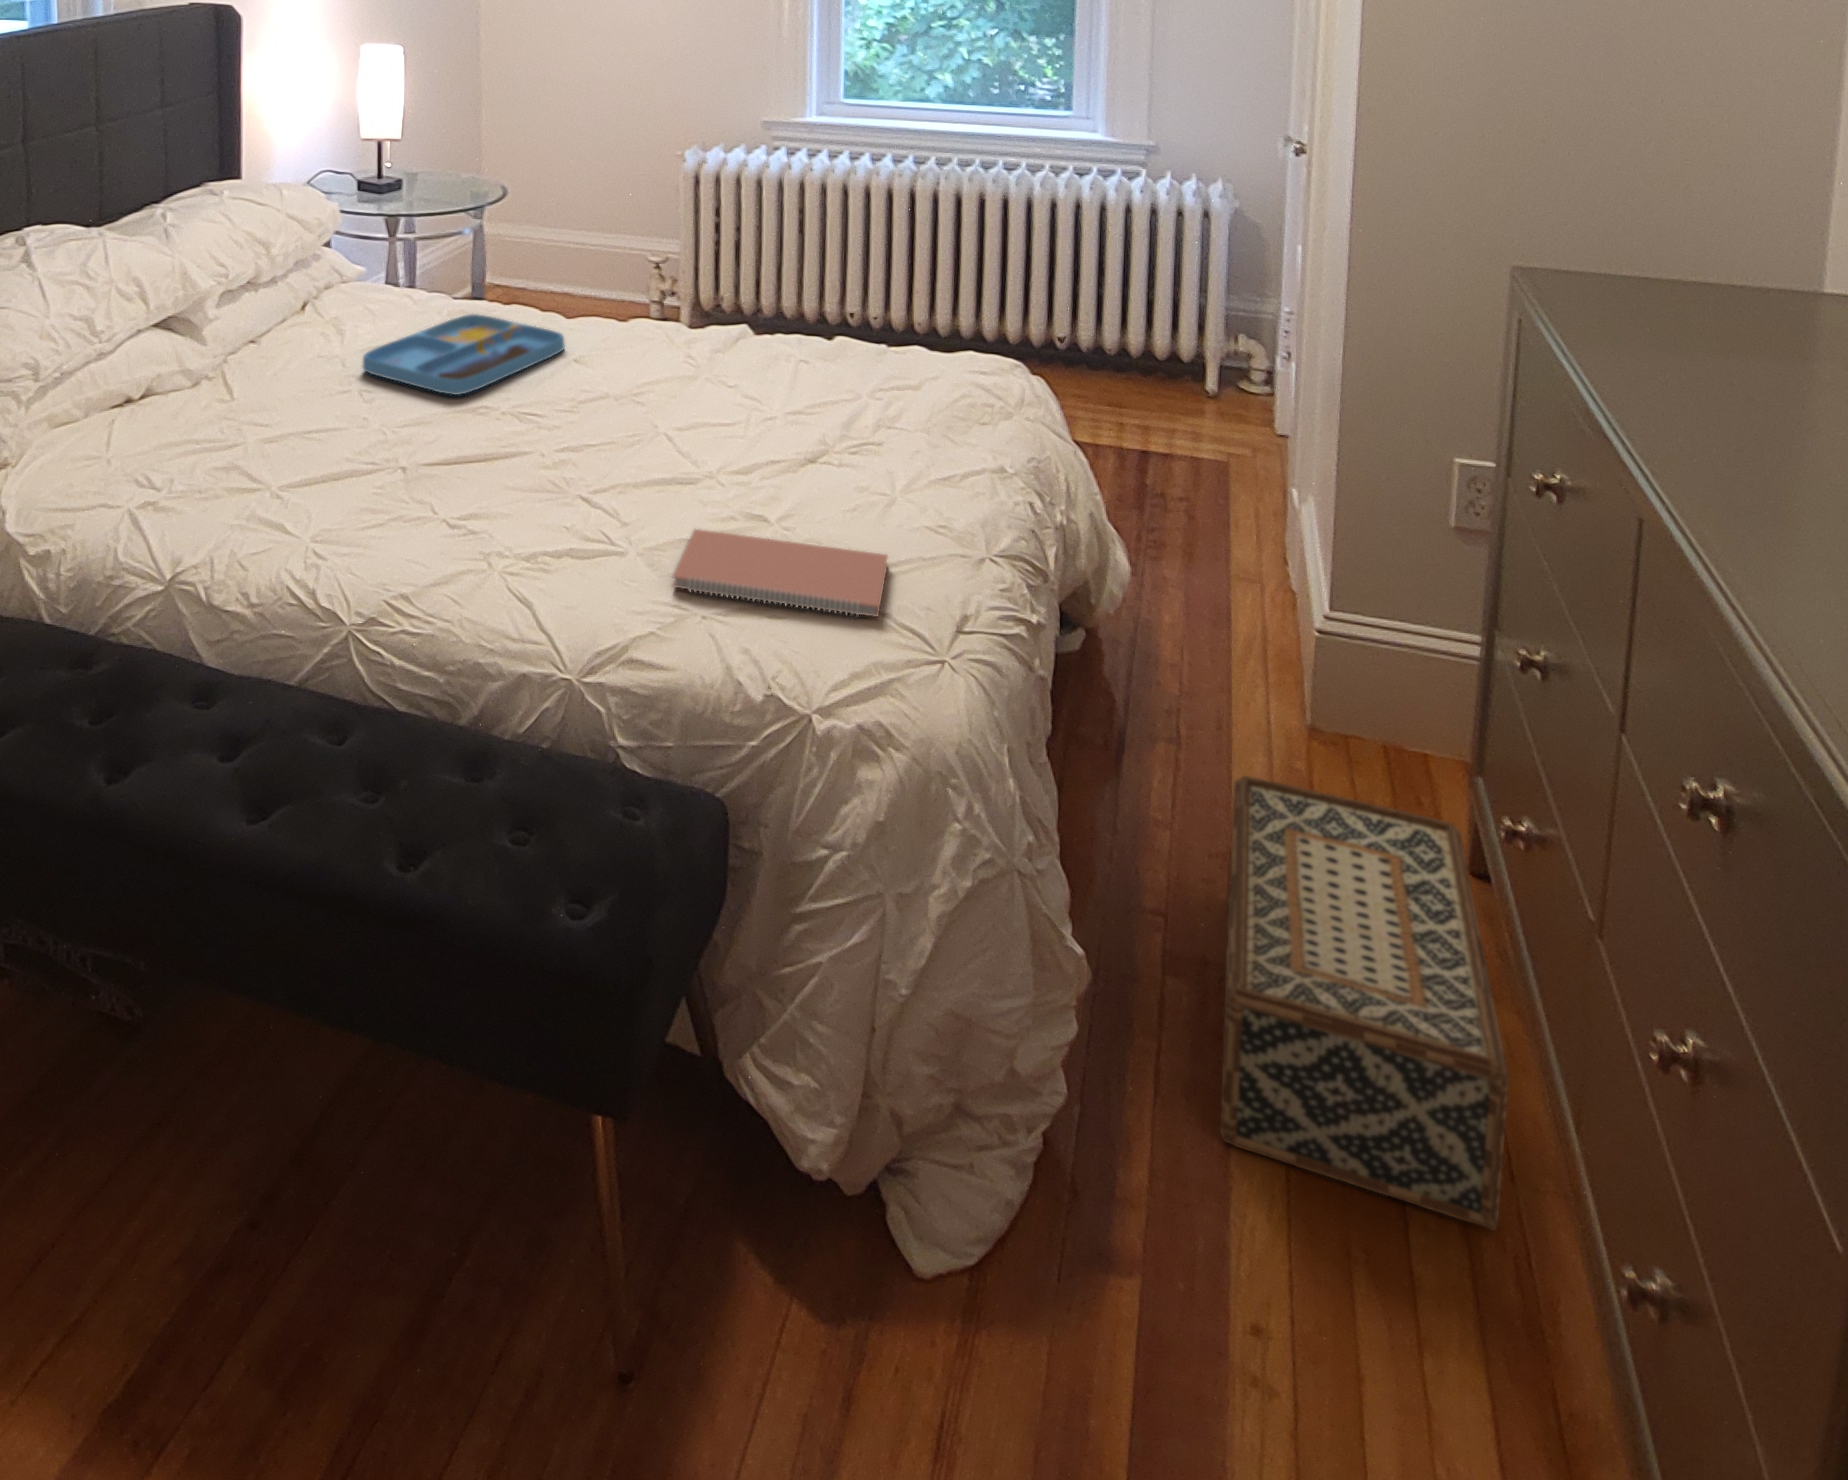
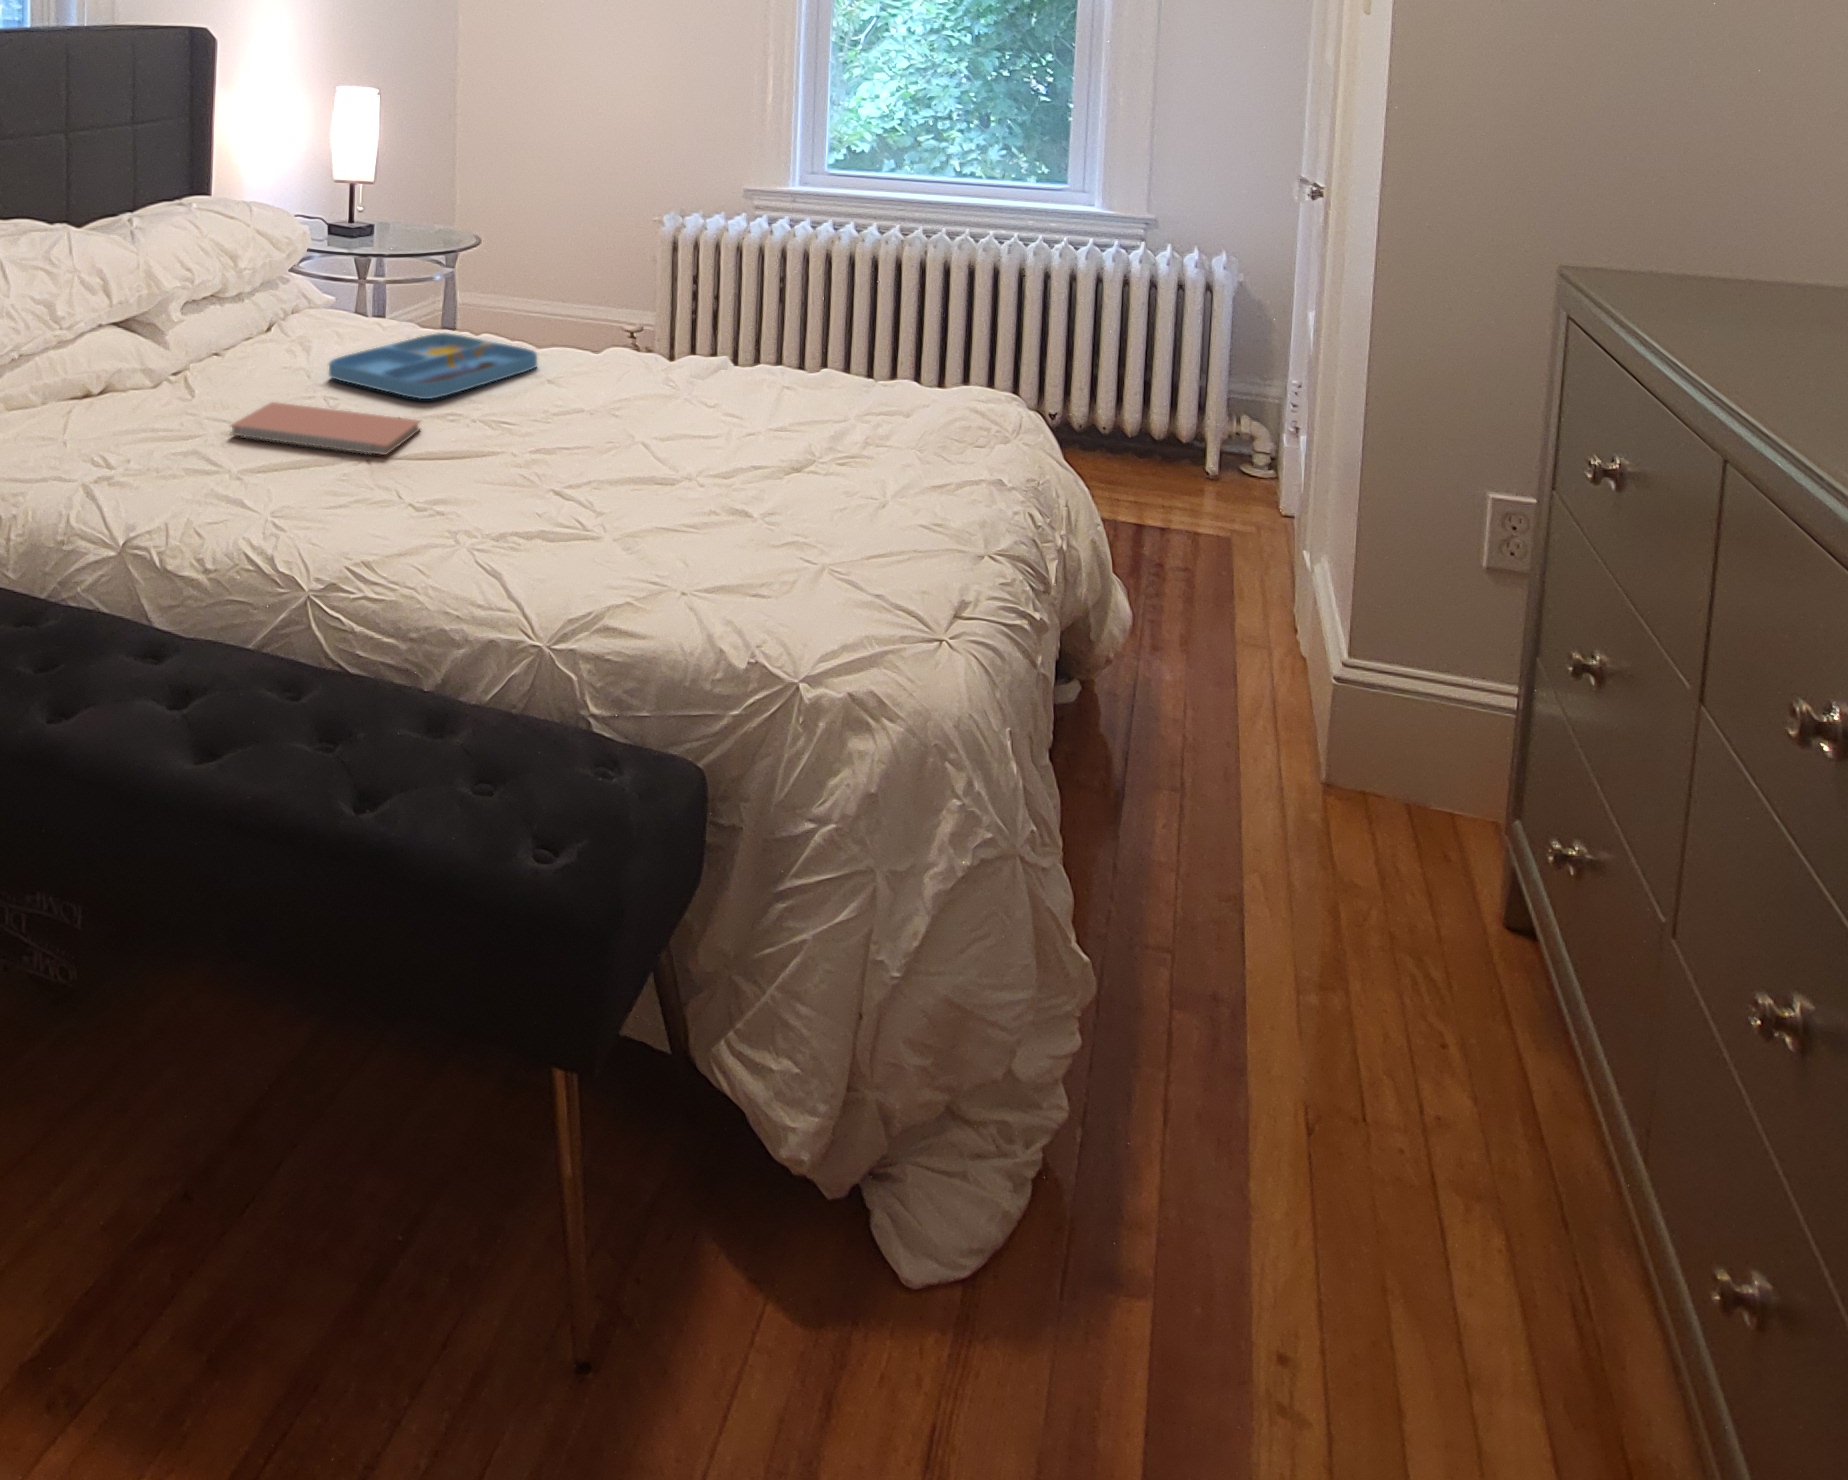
notebook: present [673,529,887,617] -> present [230,402,420,455]
woven basket: present [1220,776,1509,1230] -> none [1237,804,1566,1276]

